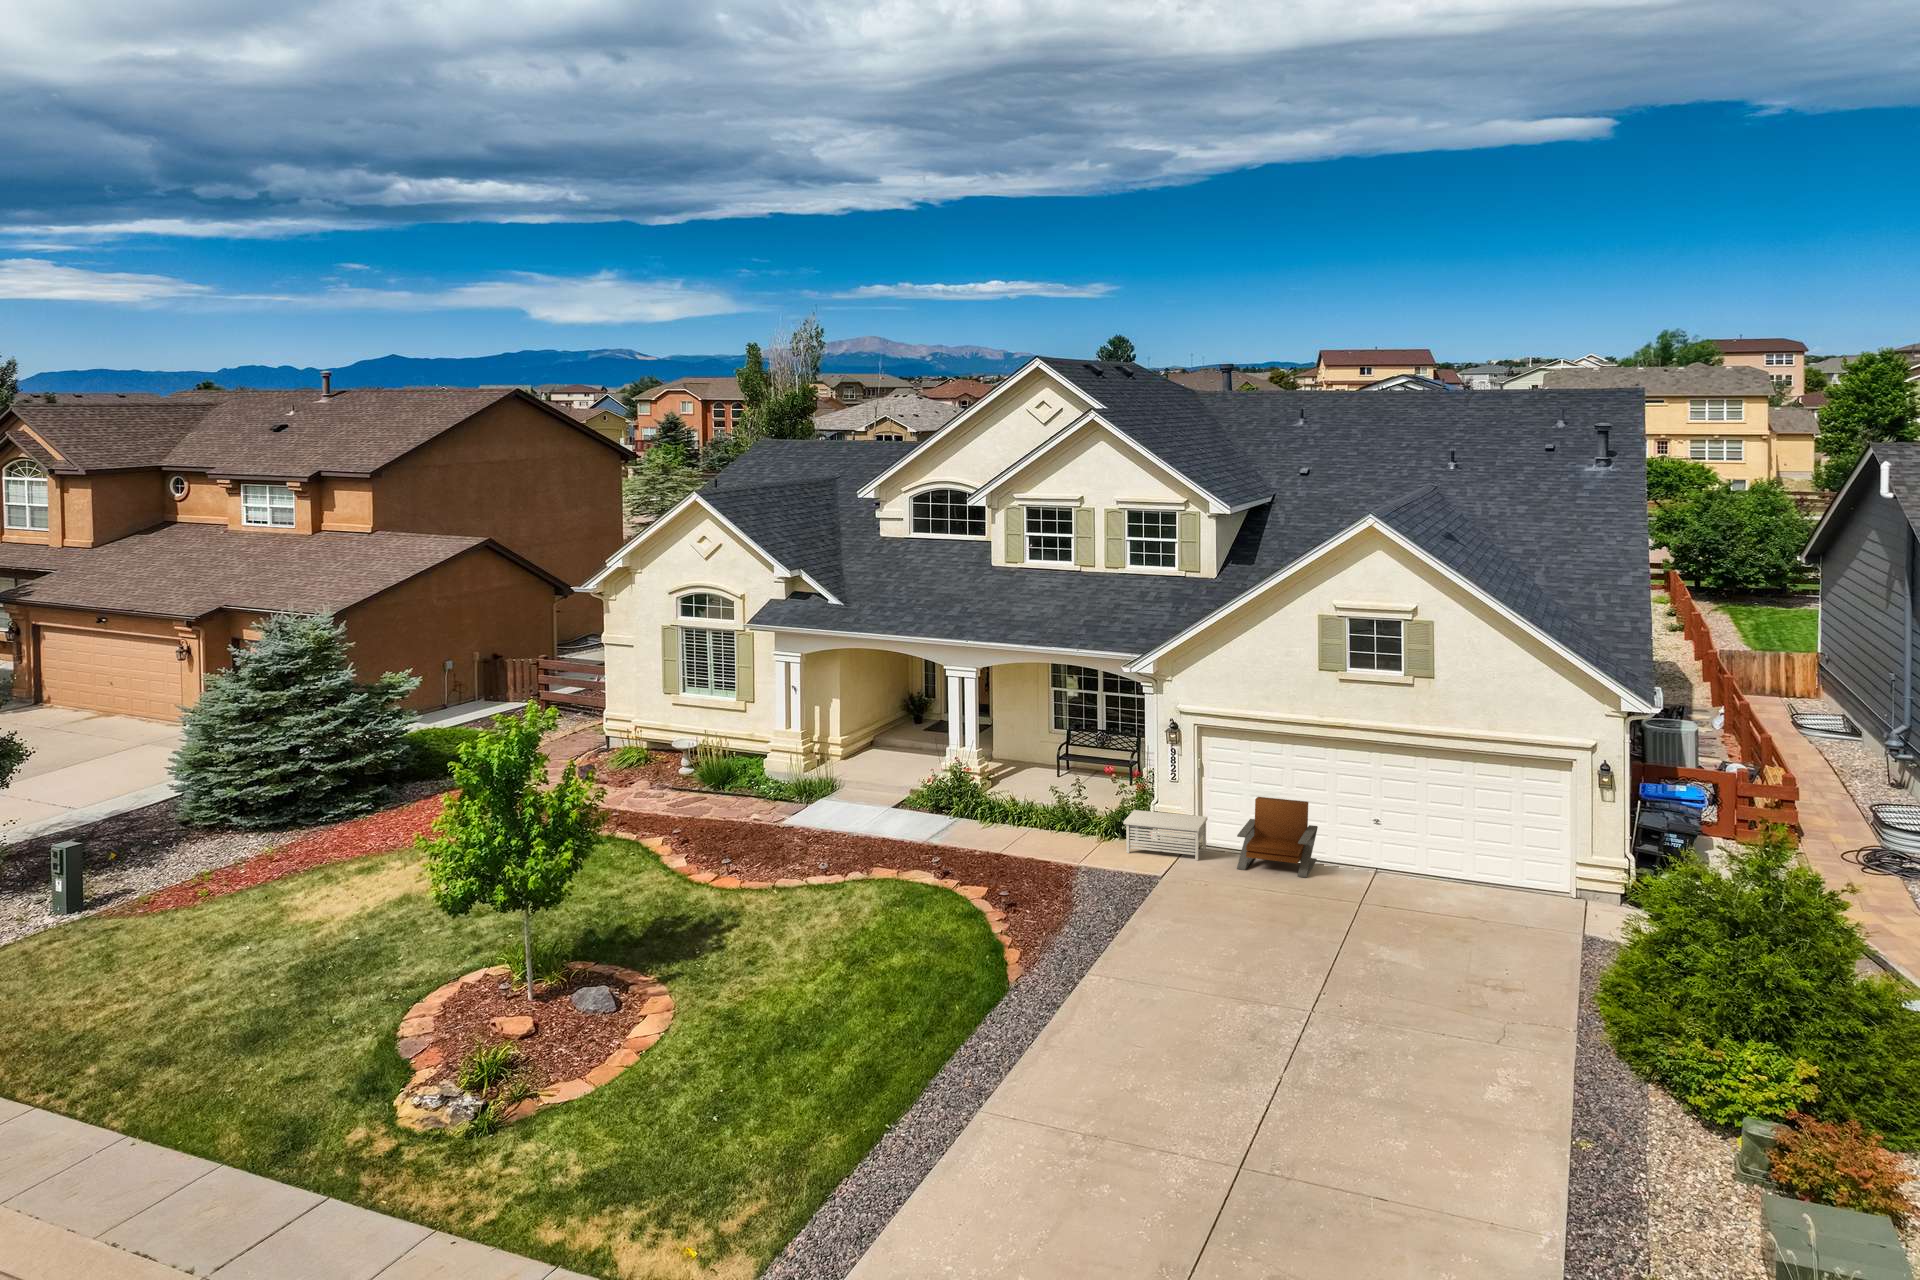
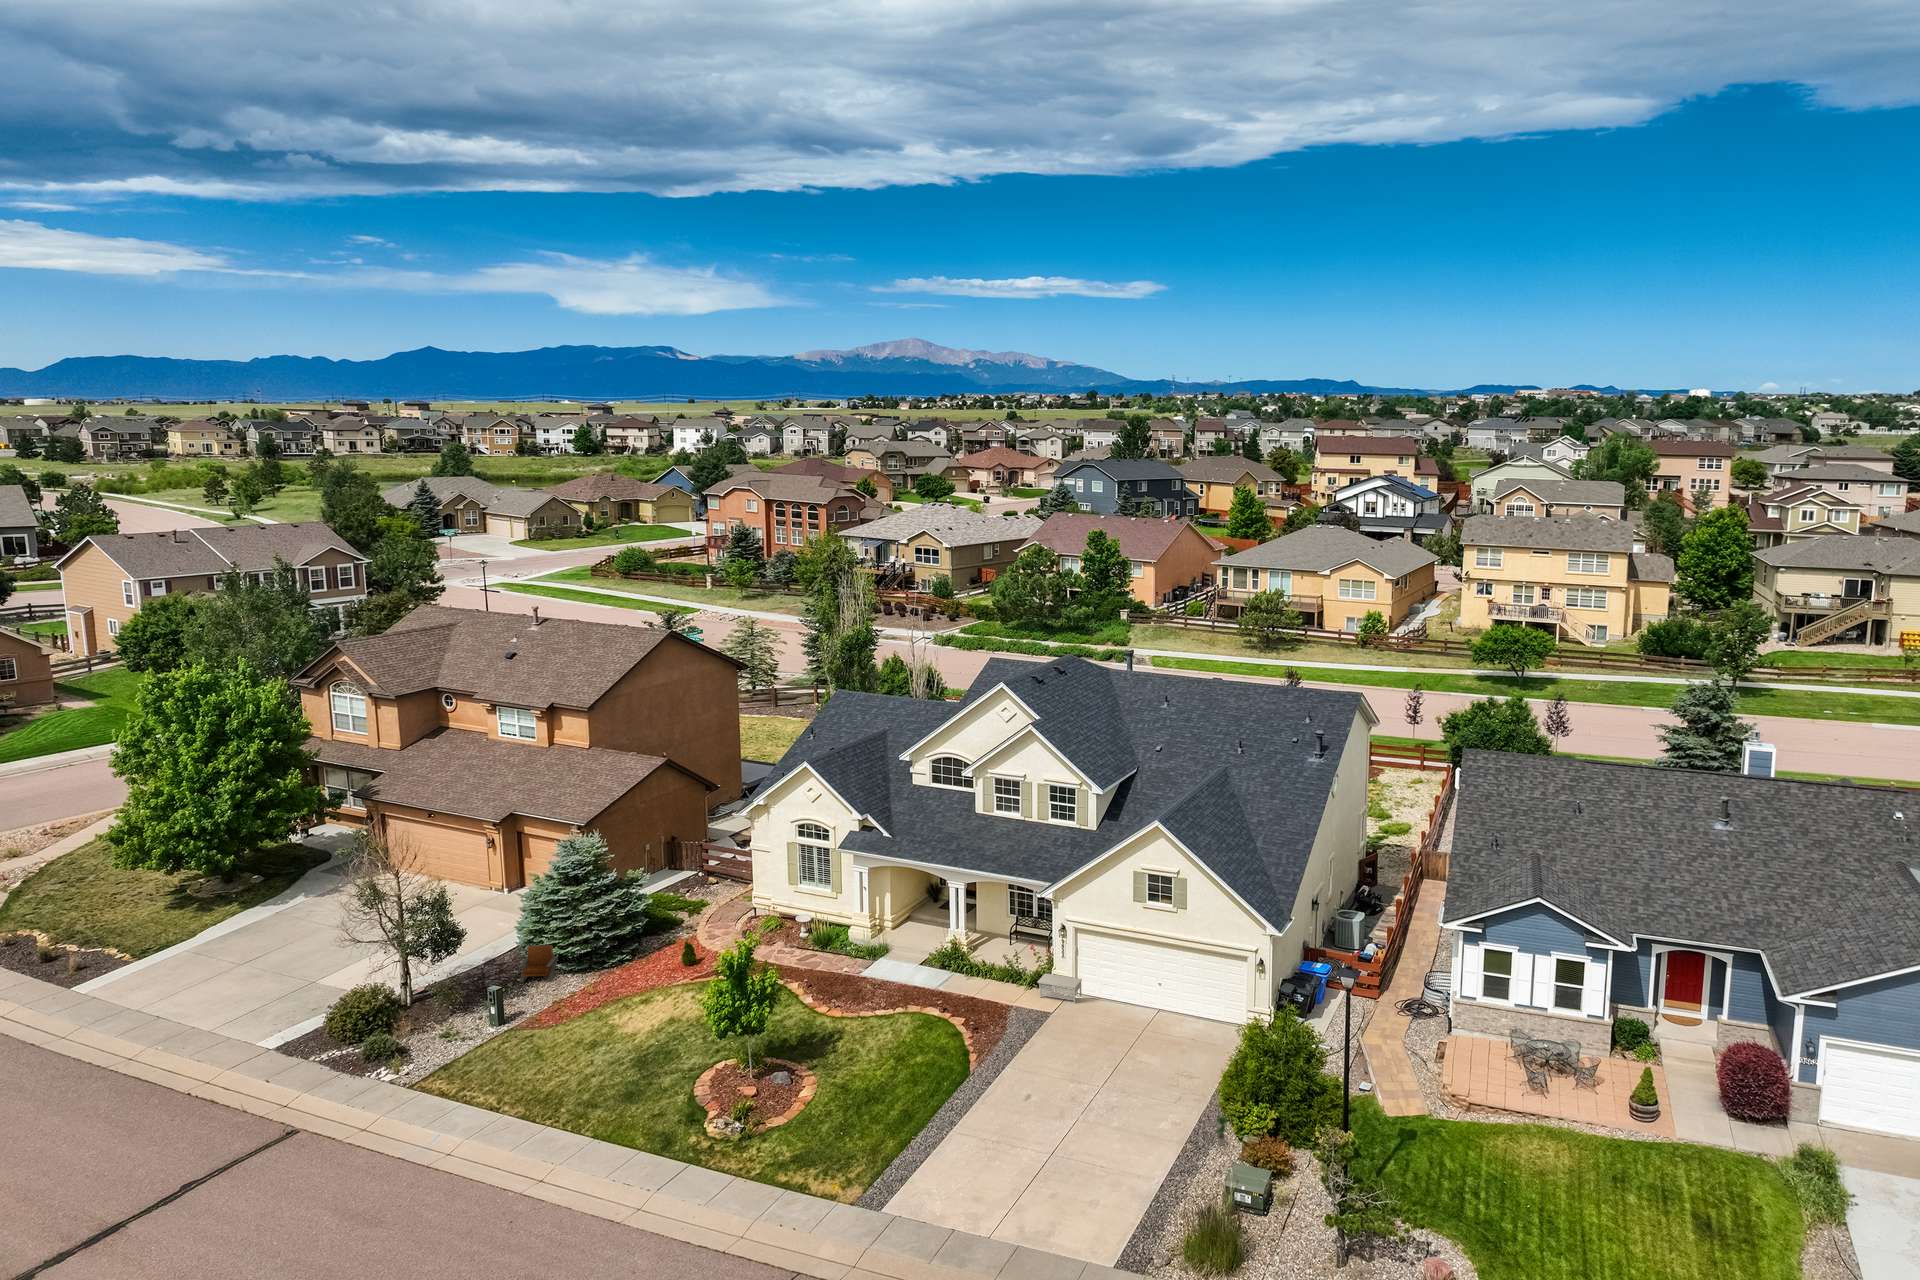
lounge chair: present [1237,797,1318,878] -> present [518,945,559,983]
potted plant: none [1645,1049,1701,1132] -> present [1216,1115,1228,1145]

